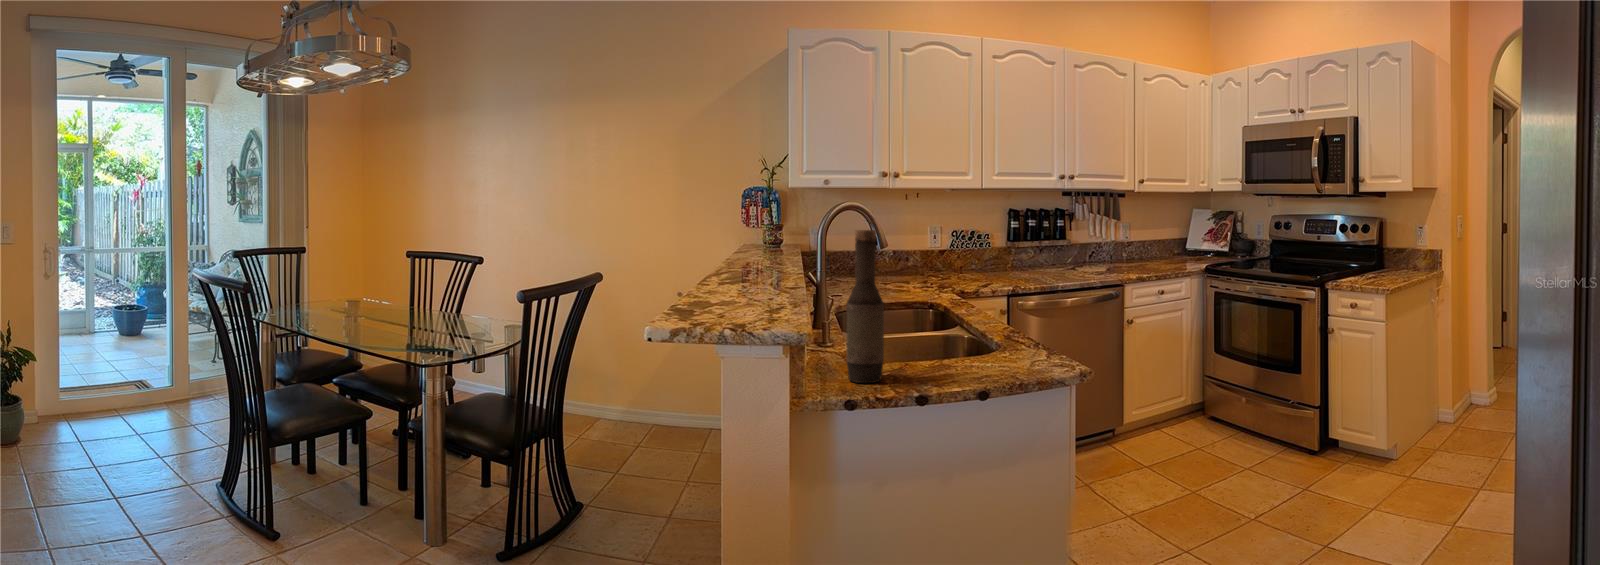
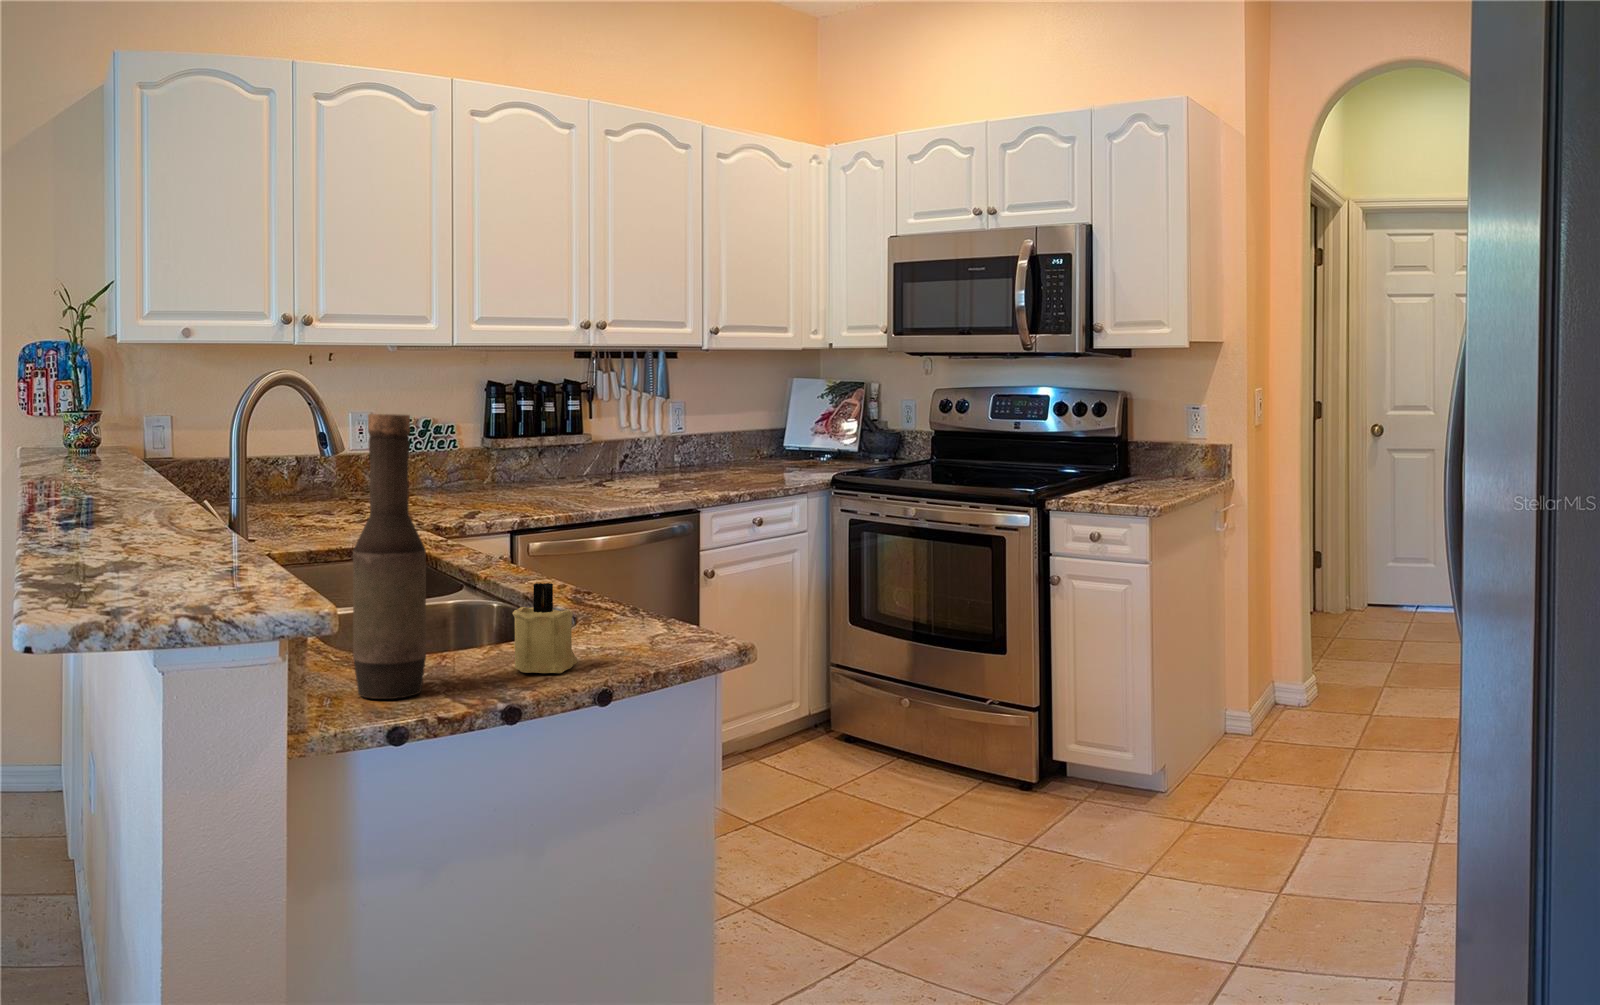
candle: none [938,326,976,379] -> present [513,583,577,673]

